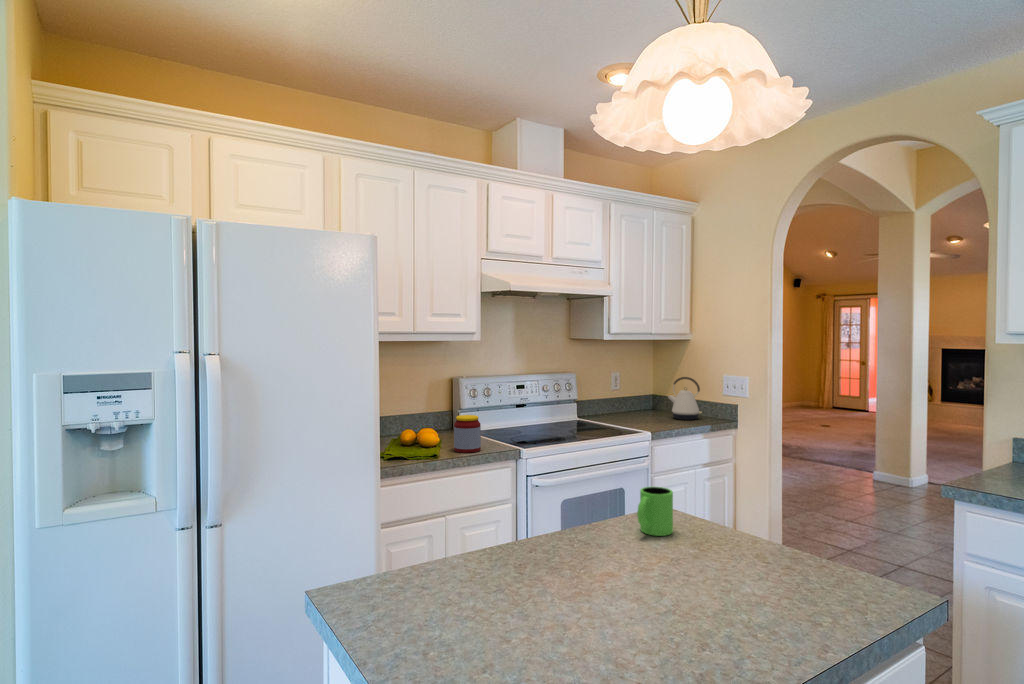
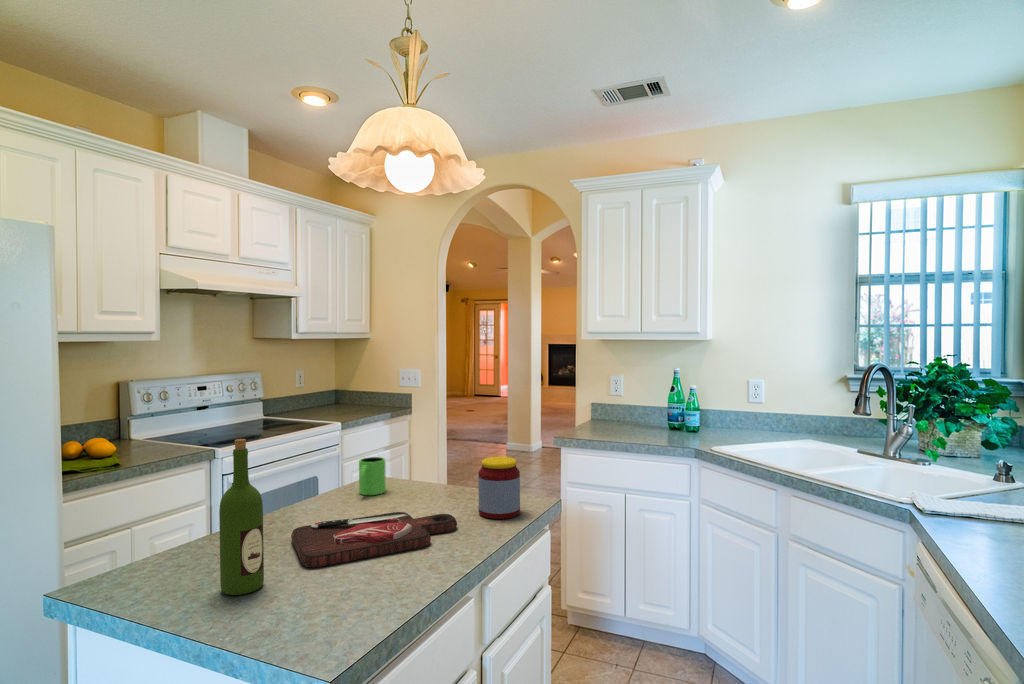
kettle: present [668,377,702,420] -> none [350,372,381,410]
jar: present [454,415,481,453] -> present [478,457,520,519]
wine bottle: none [434,461,482,653] -> present [219,439,264,595]
cutting board: none [533,567,756,641] -> present [291,512,457,567]

